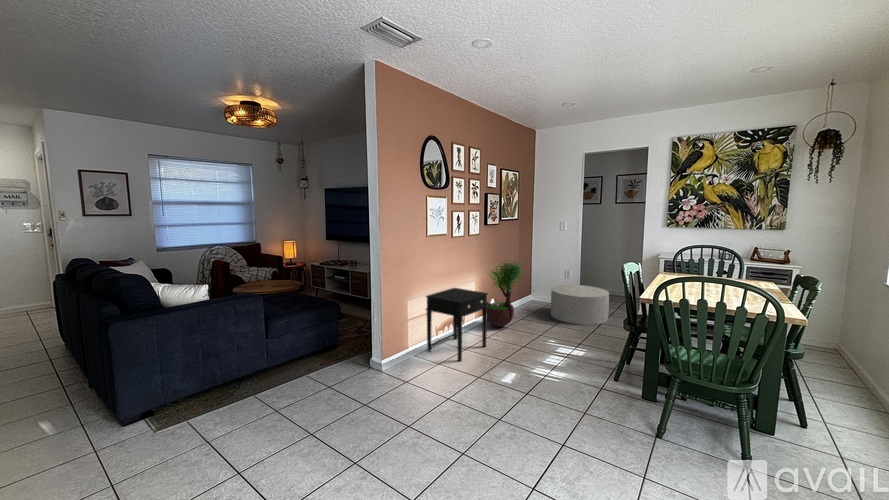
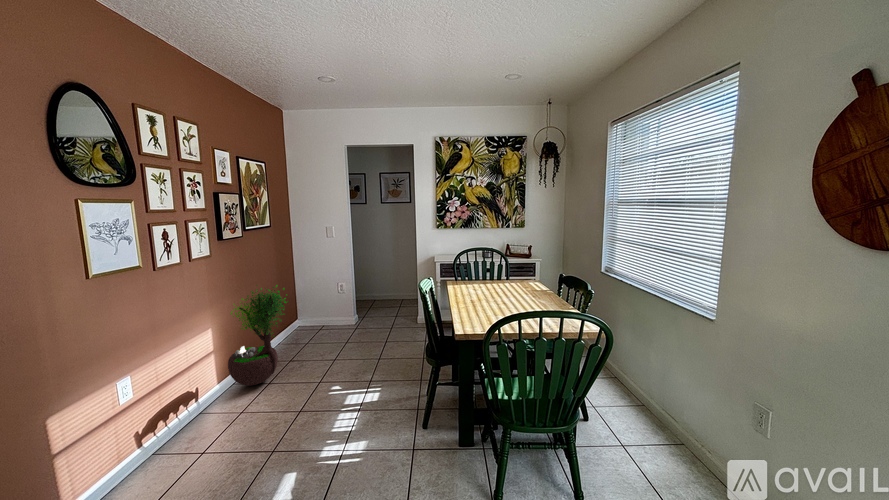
ottoman: present [551,285,609,325] -> none [323,299,390,351]
side table: present [426,288,488,361] -> none [100,351,240,485]

